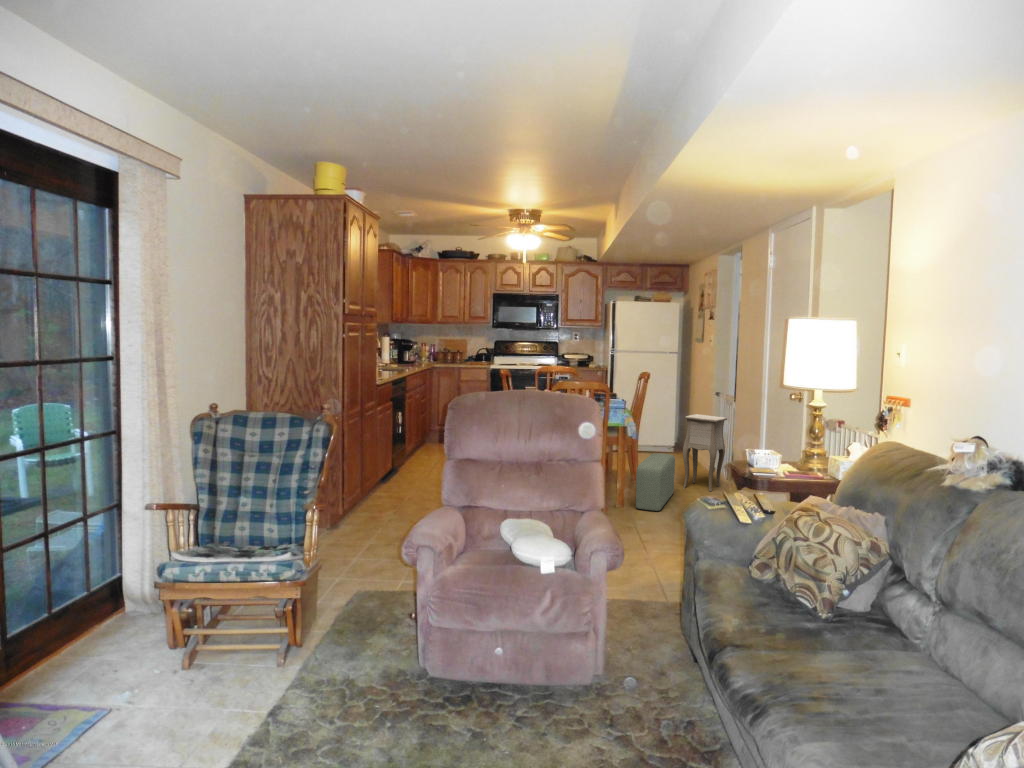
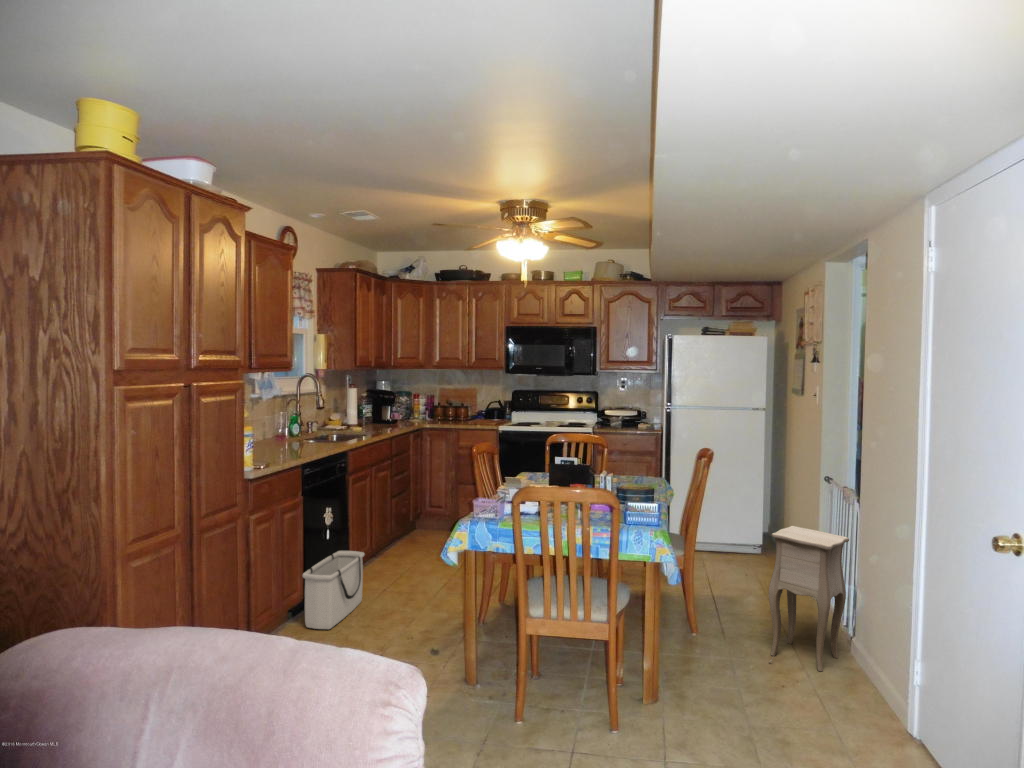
storage bin: none [397,443,425,486] -> present [303,551,364,629]
pouf: present [636,453,675,511] -> none [673,600,753,735]

